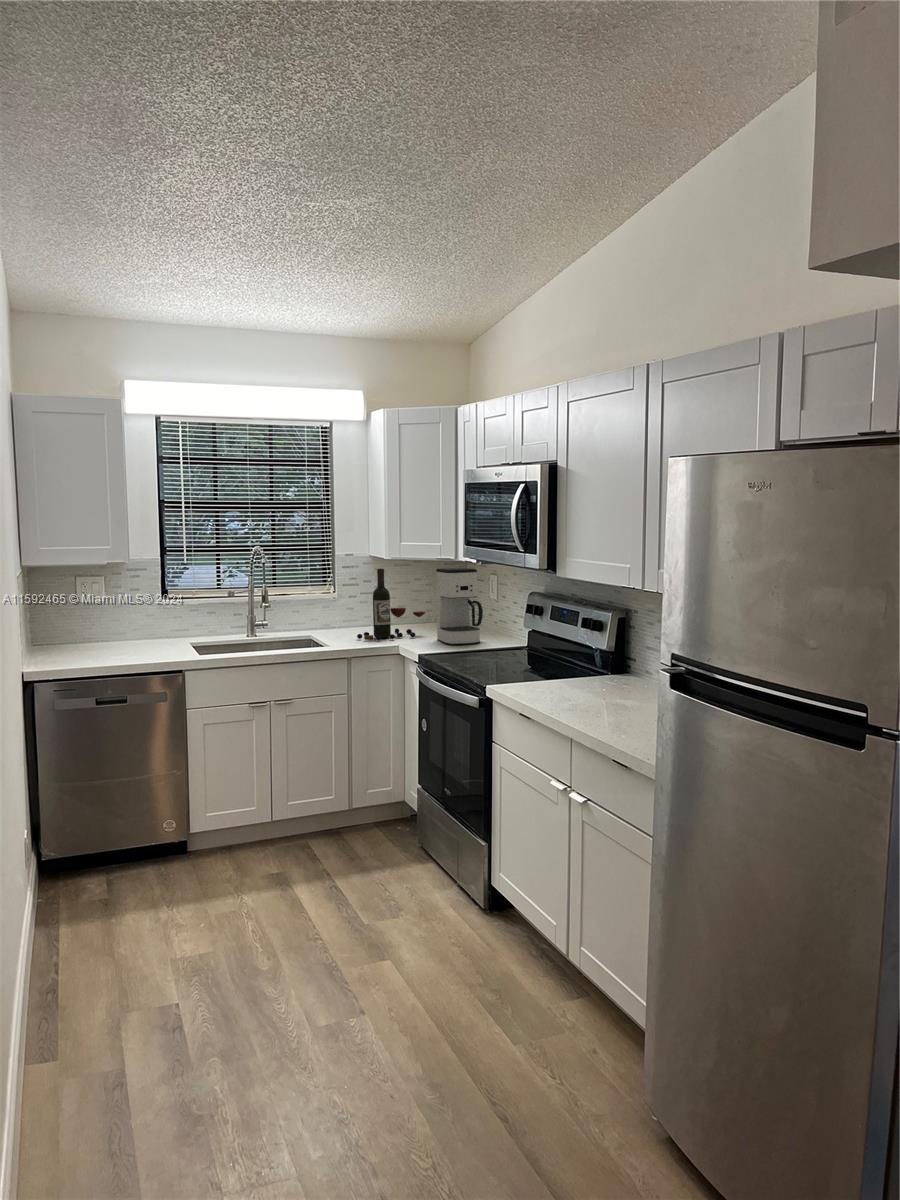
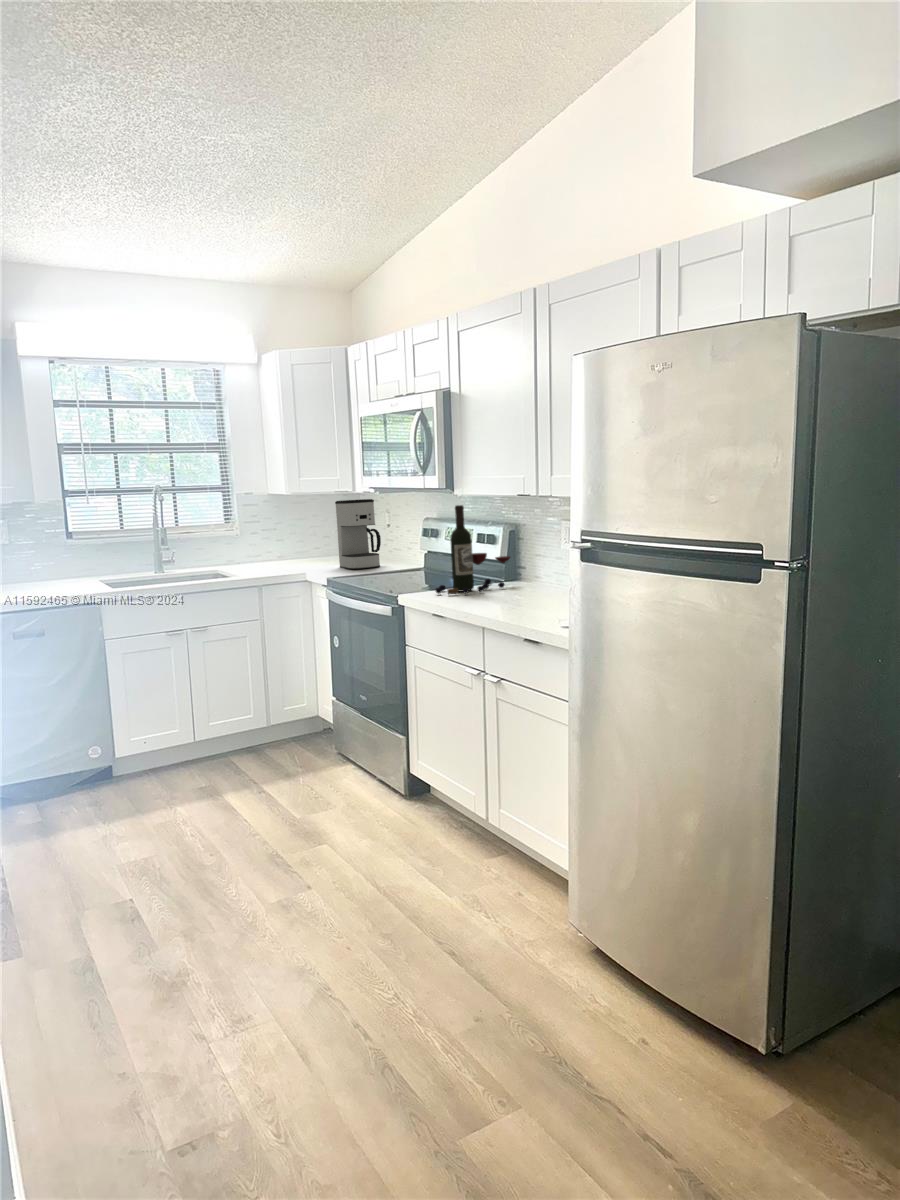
wine bottle: present [357,569,425,640] -> present [436,505,510,594]

